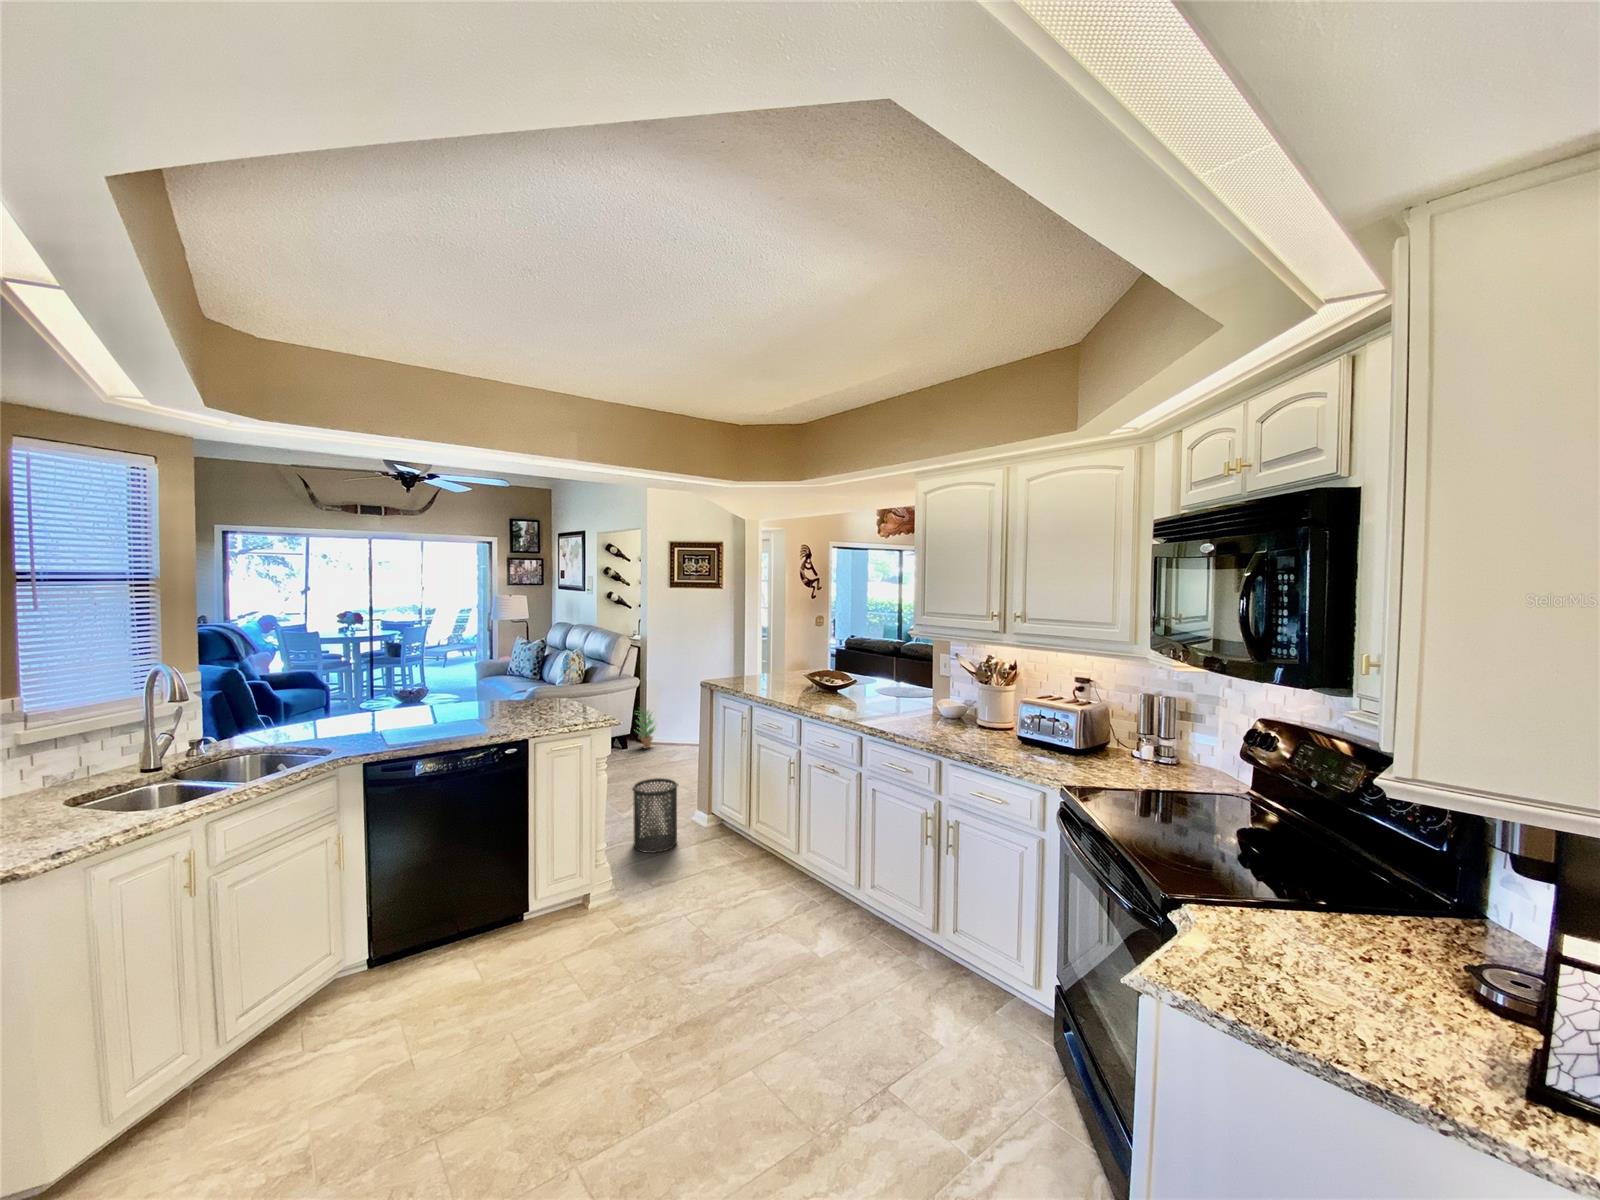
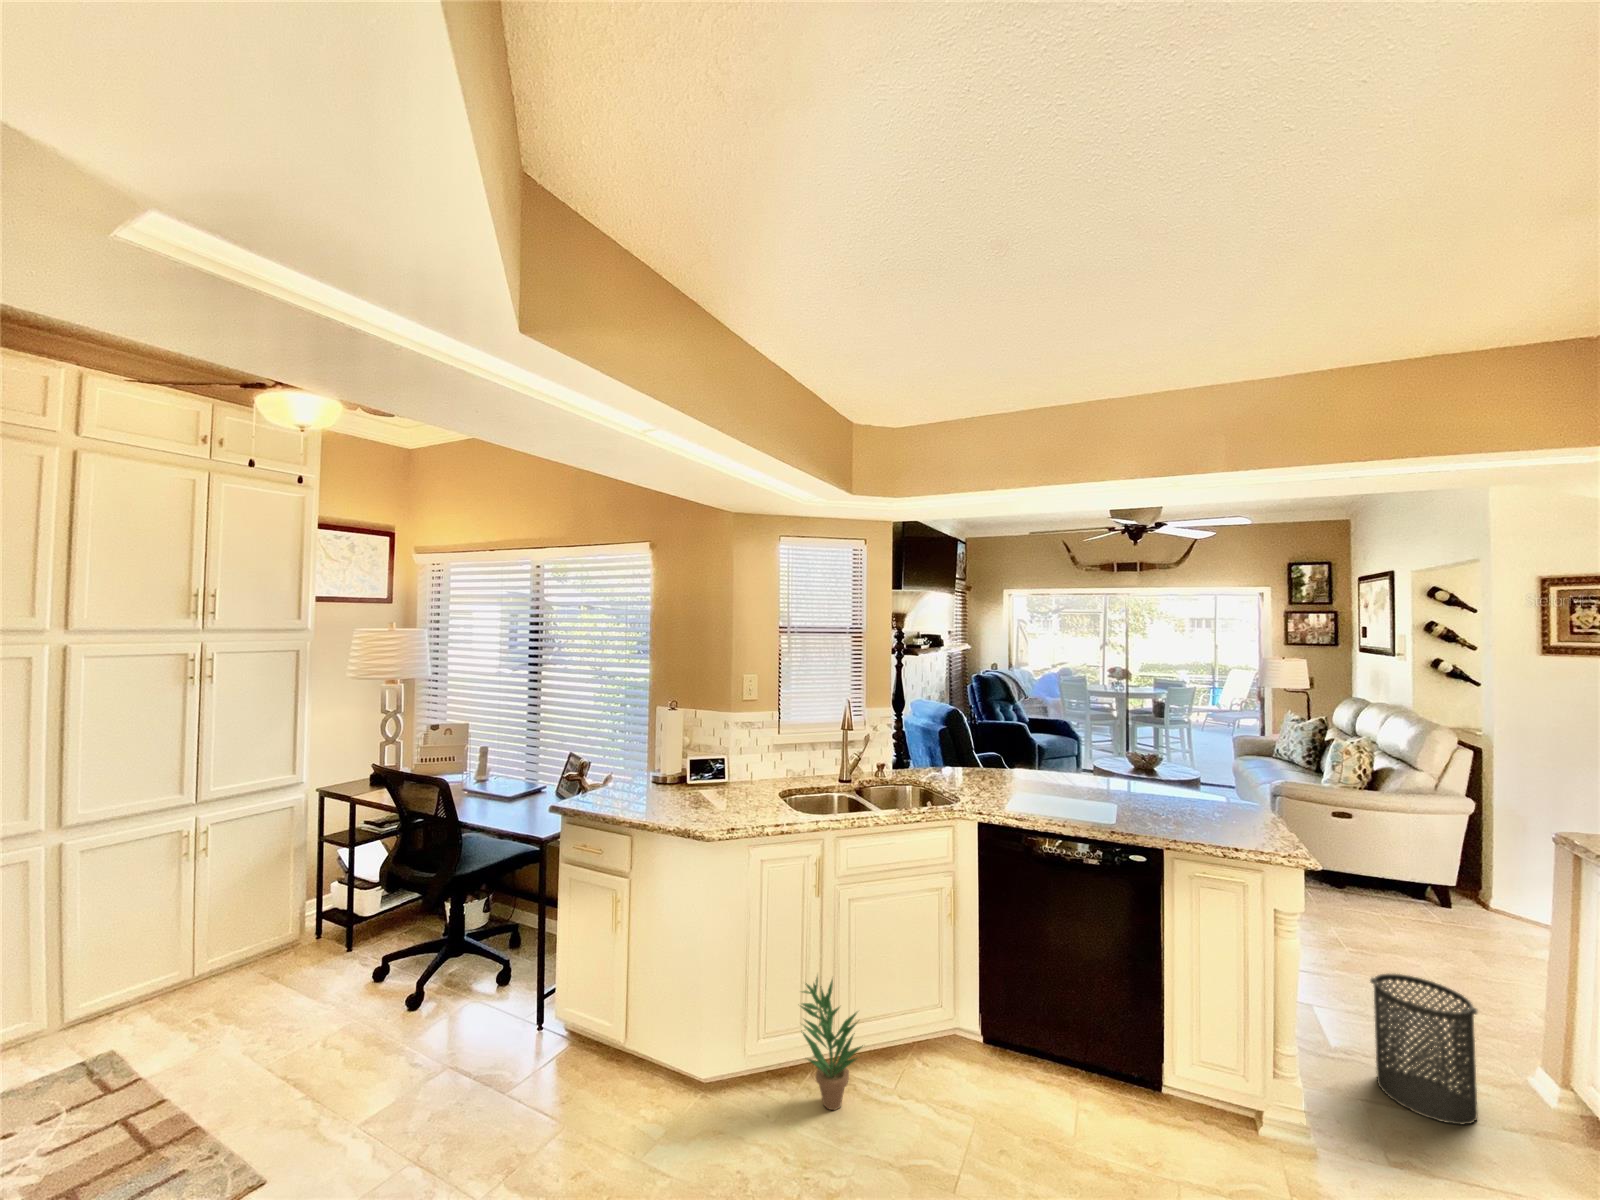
potted plant: present [638,709,655,748] -> present [801,977,863,1110]

